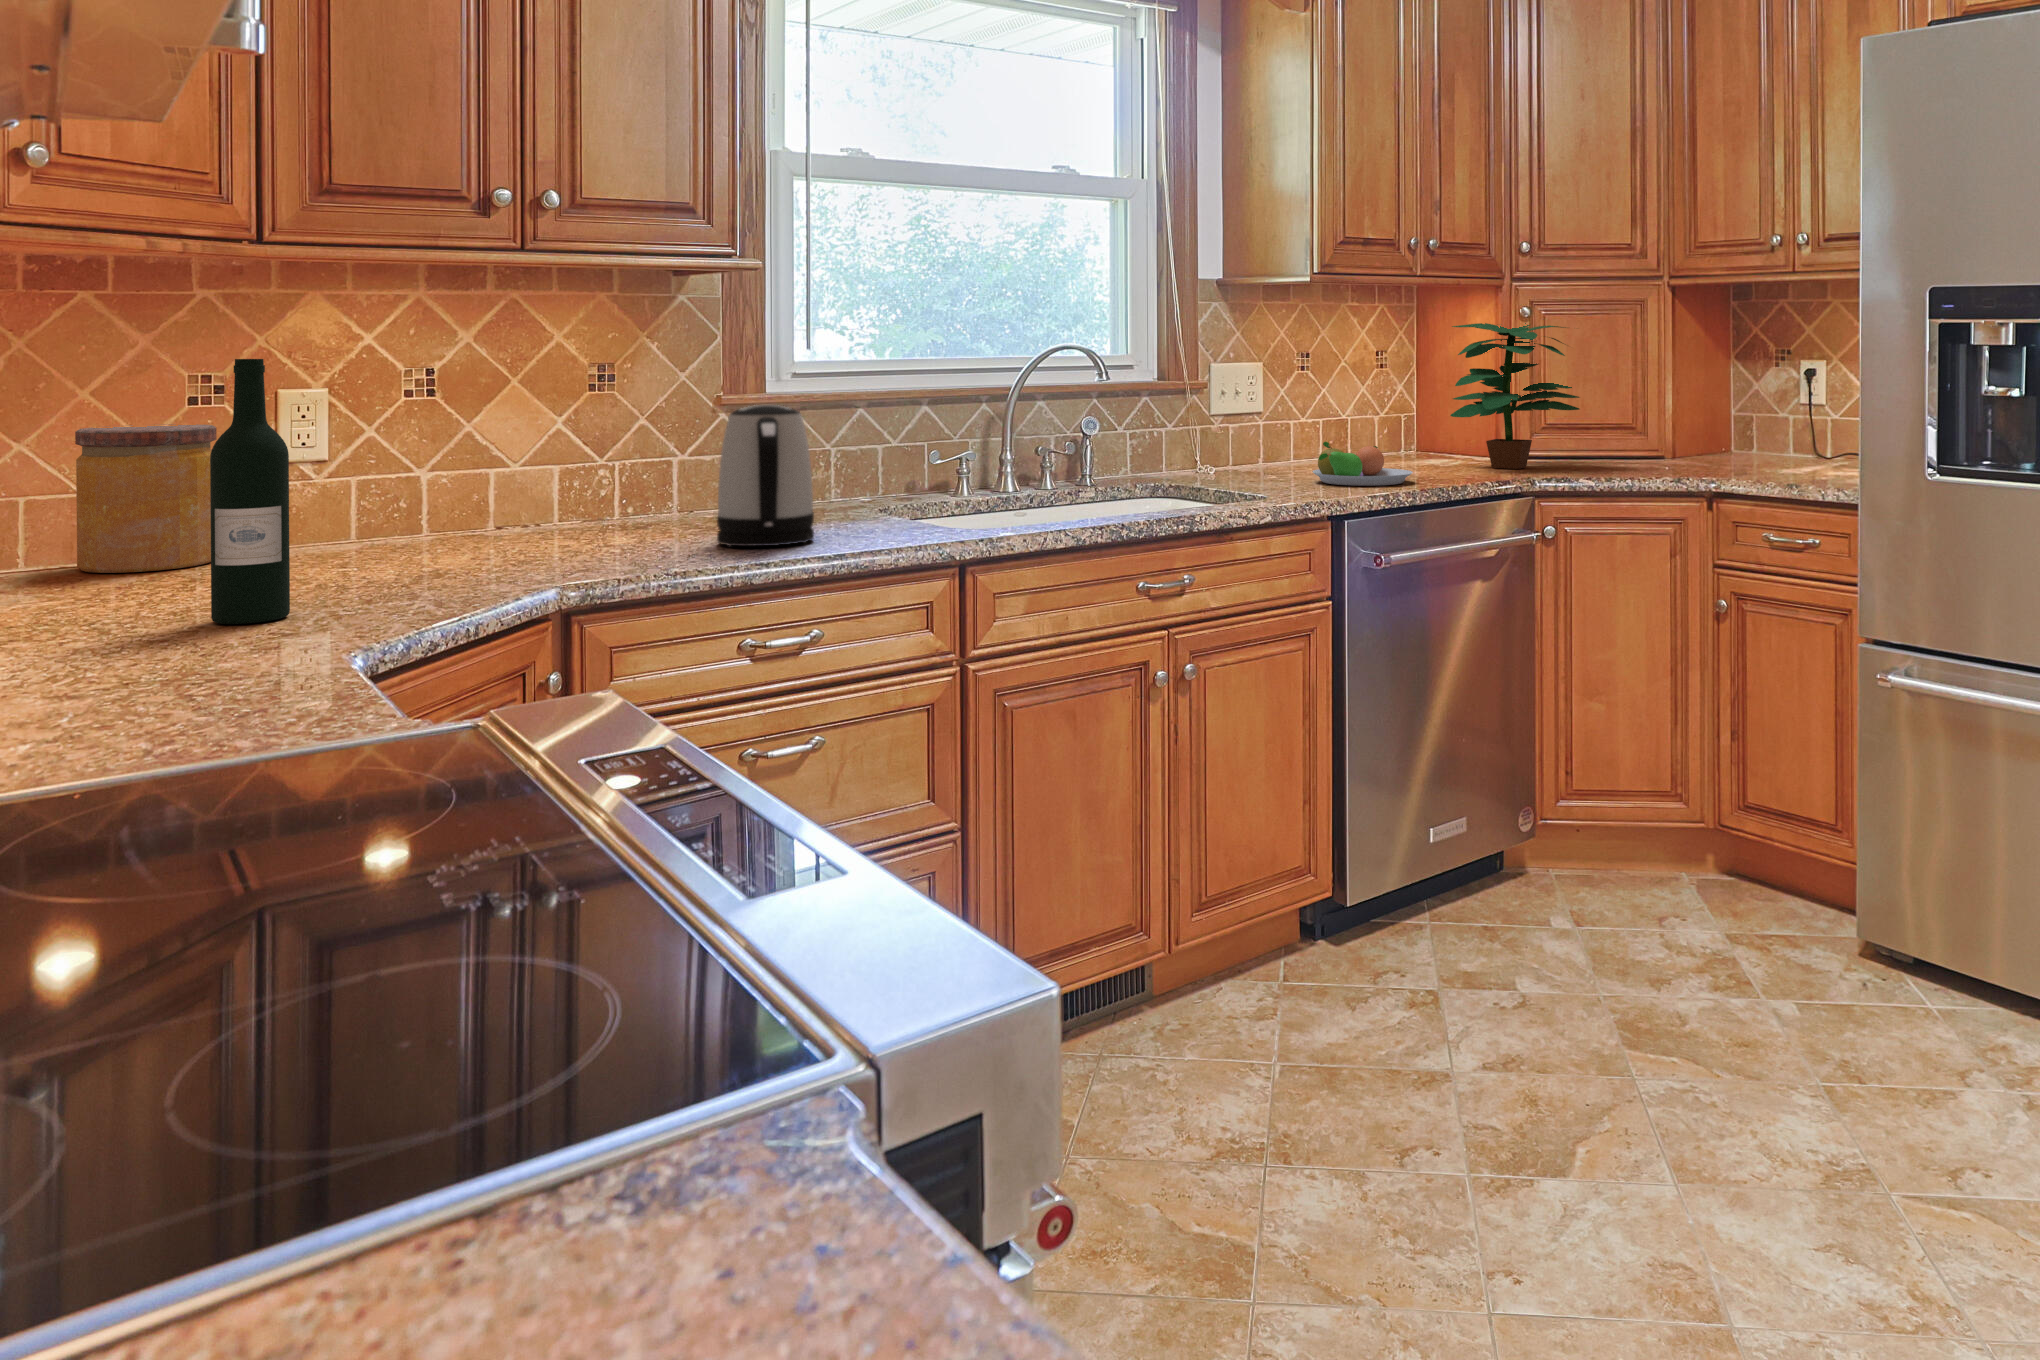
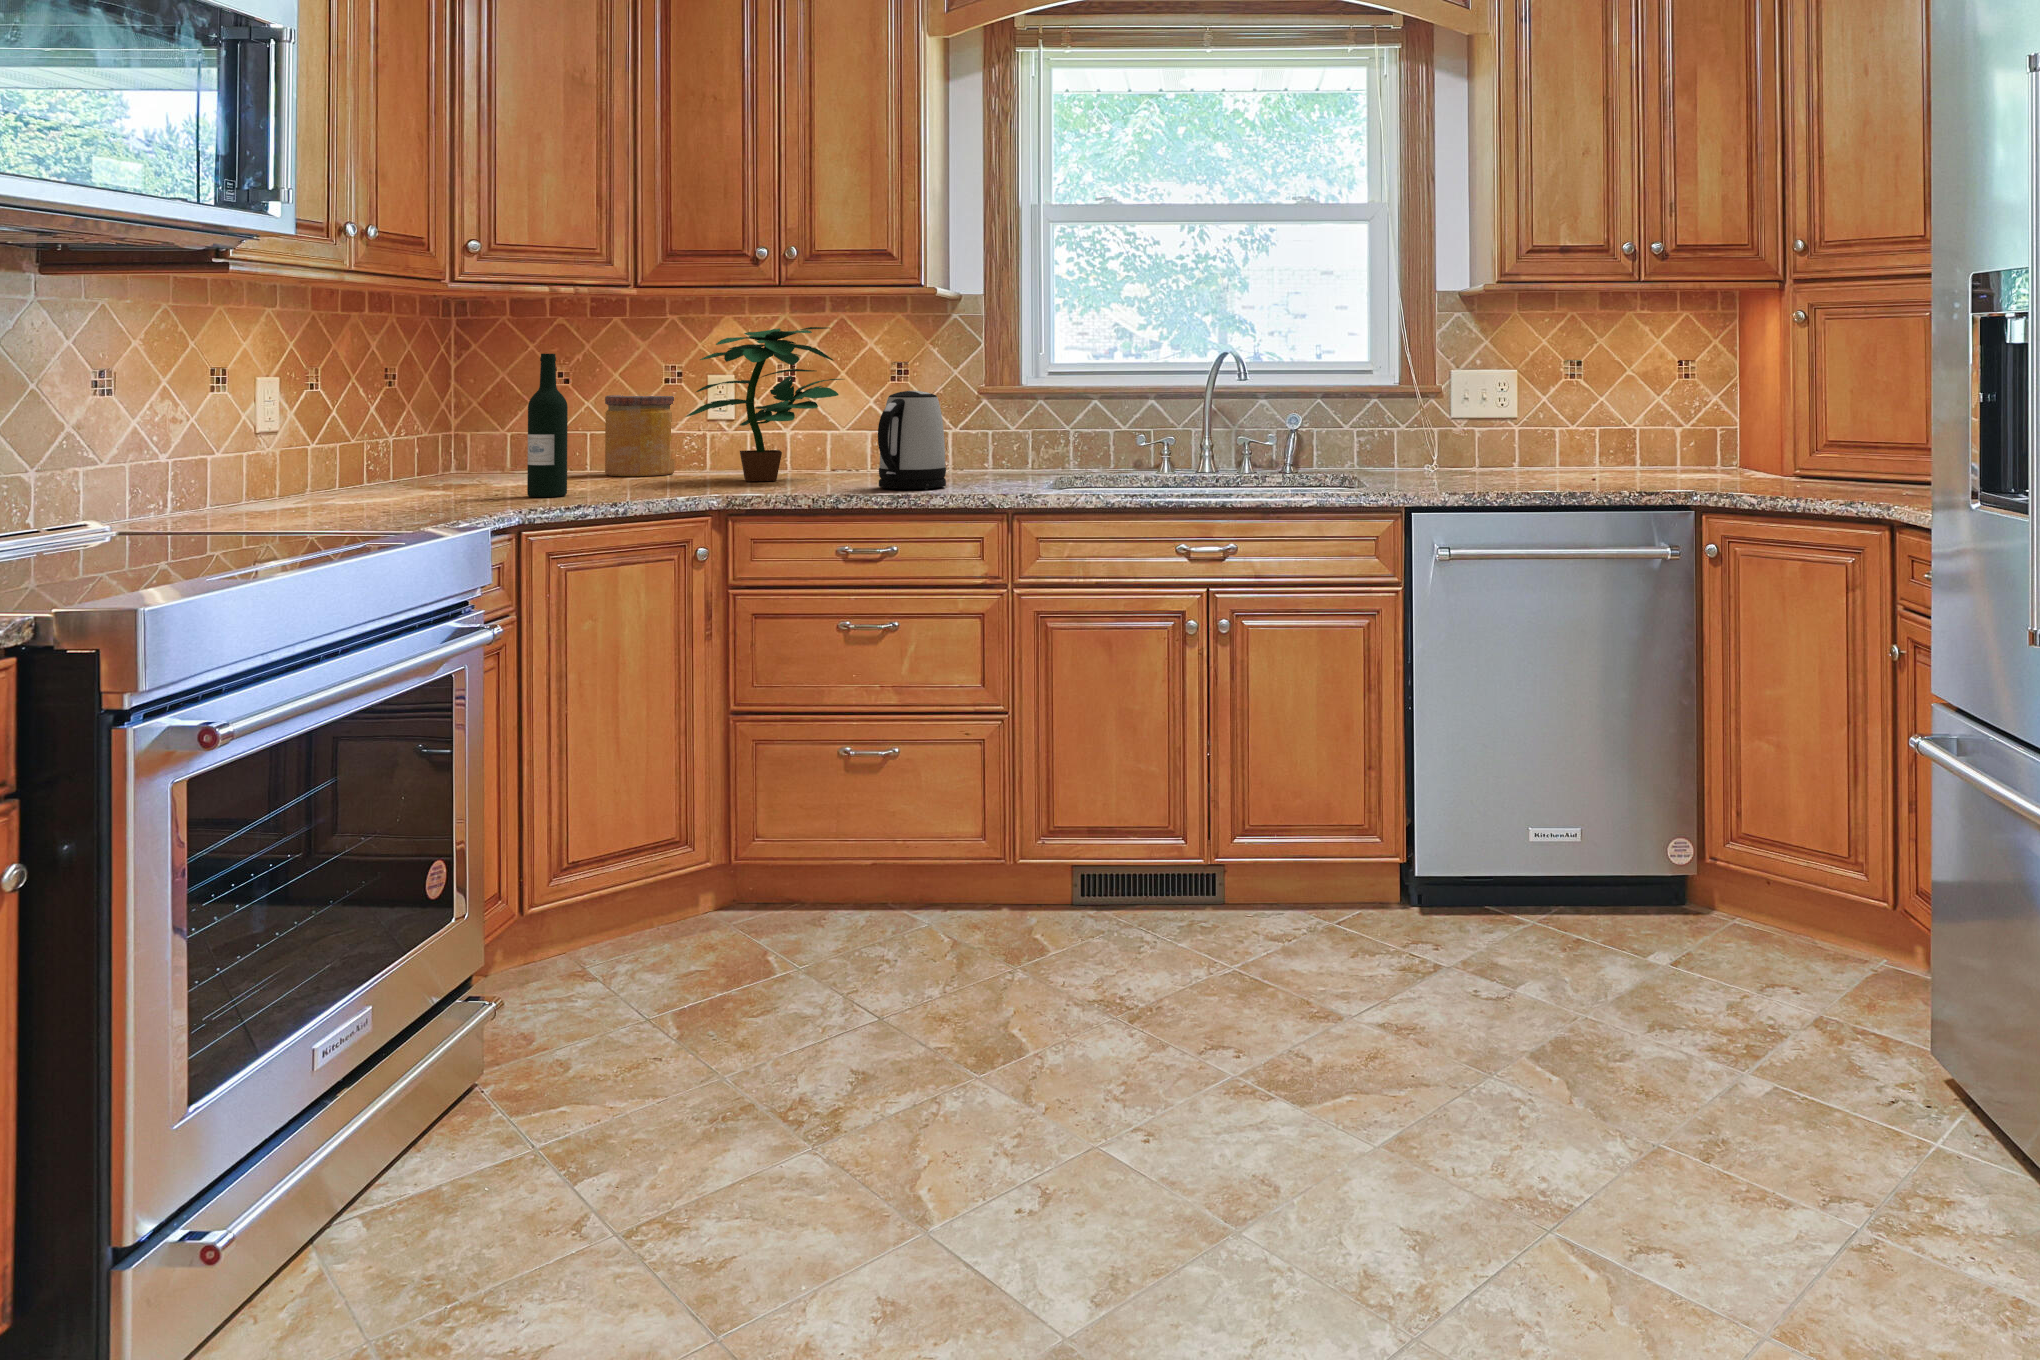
potted plant: present [1450,323,1579,469] -> present [686,327,843,481]
fruit bowl: present [1312,442,1413,486] -> none [1483,446,1595,490]

